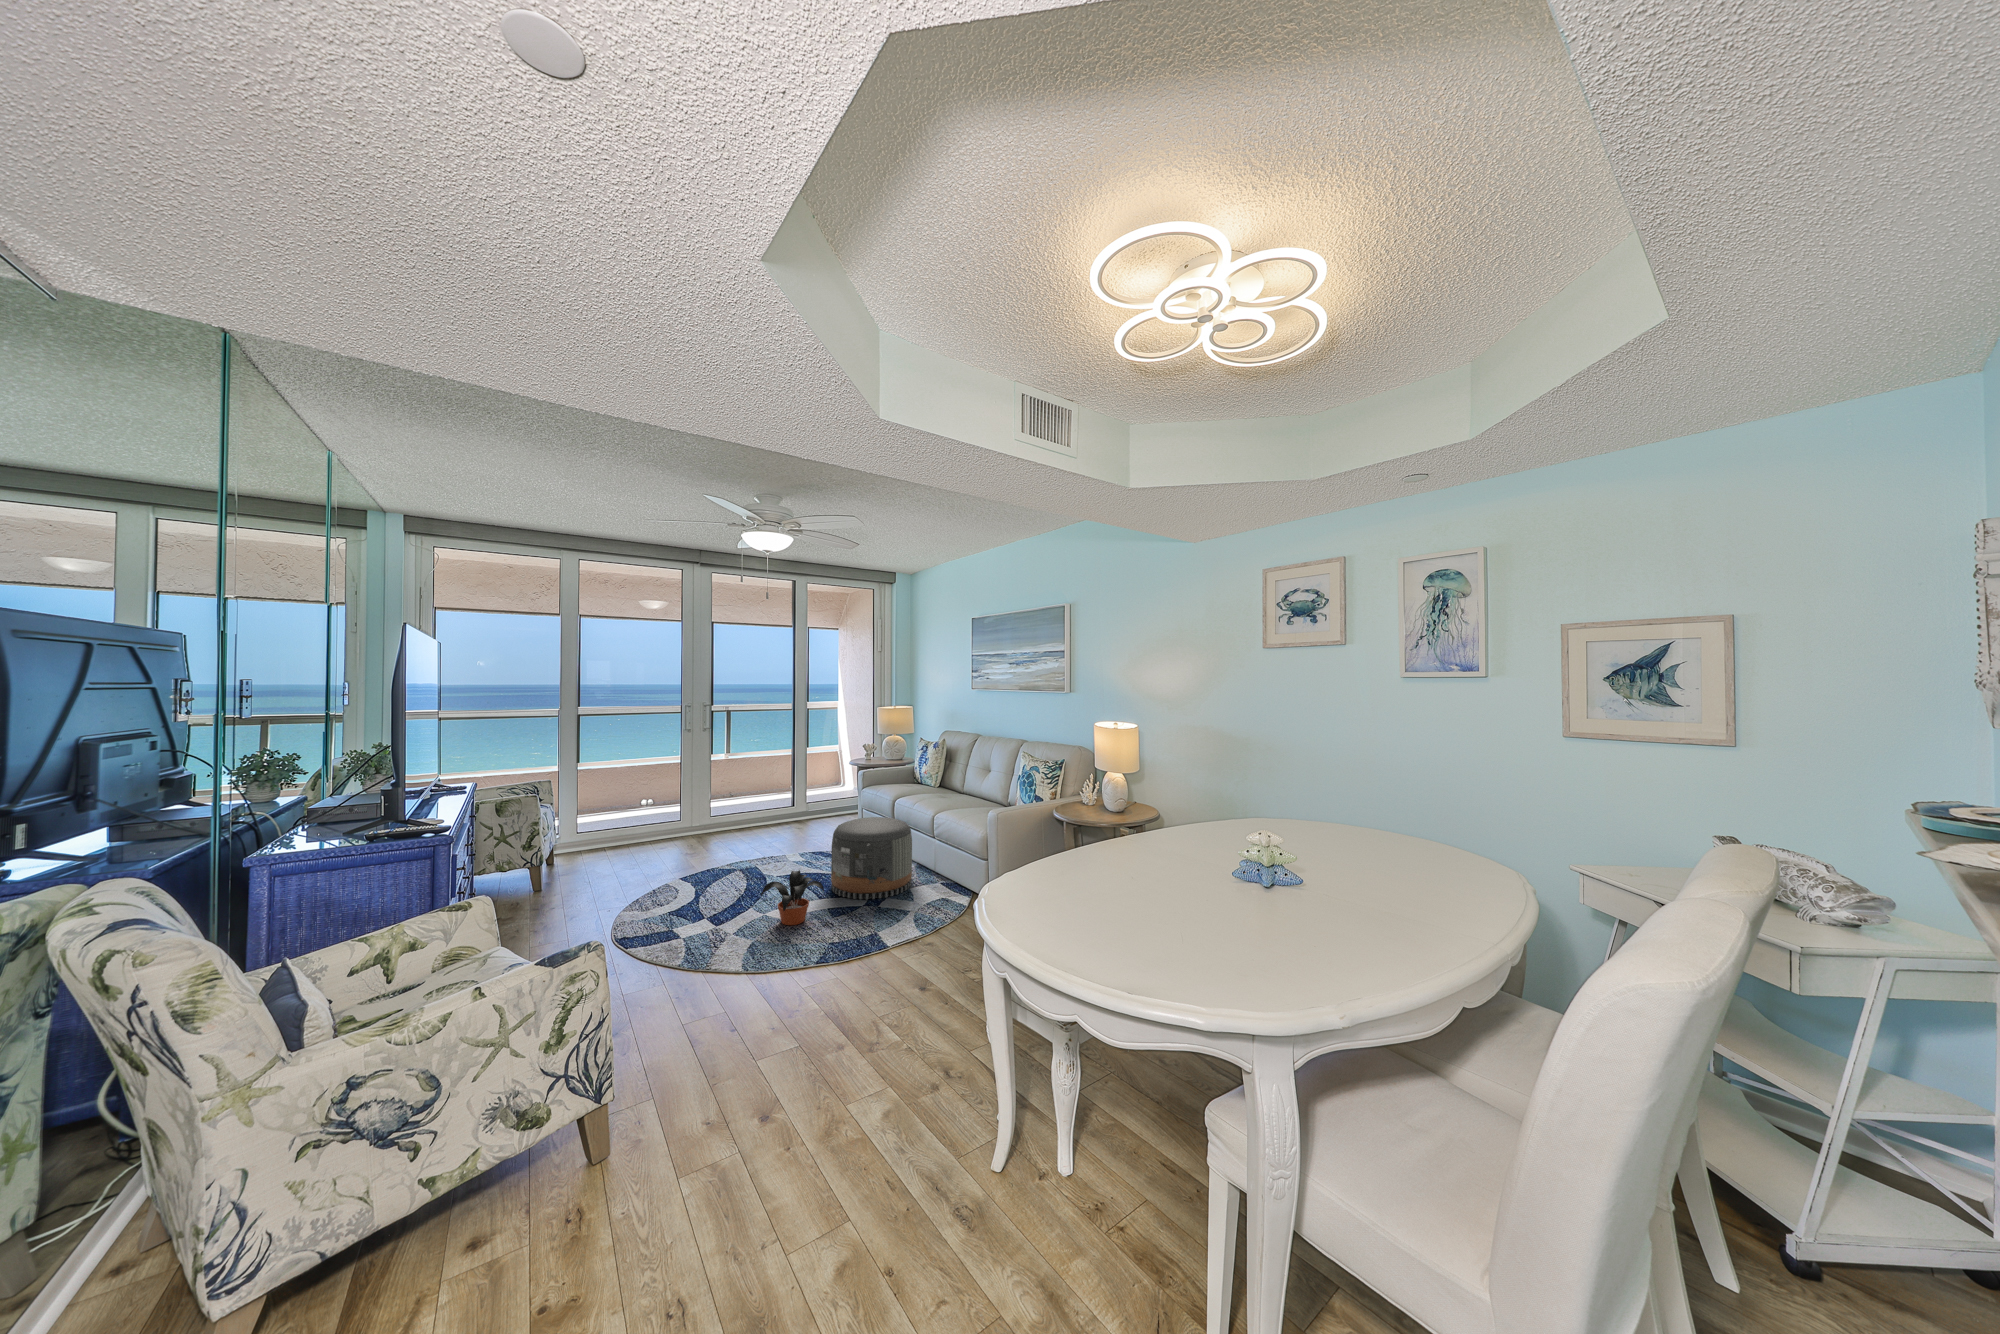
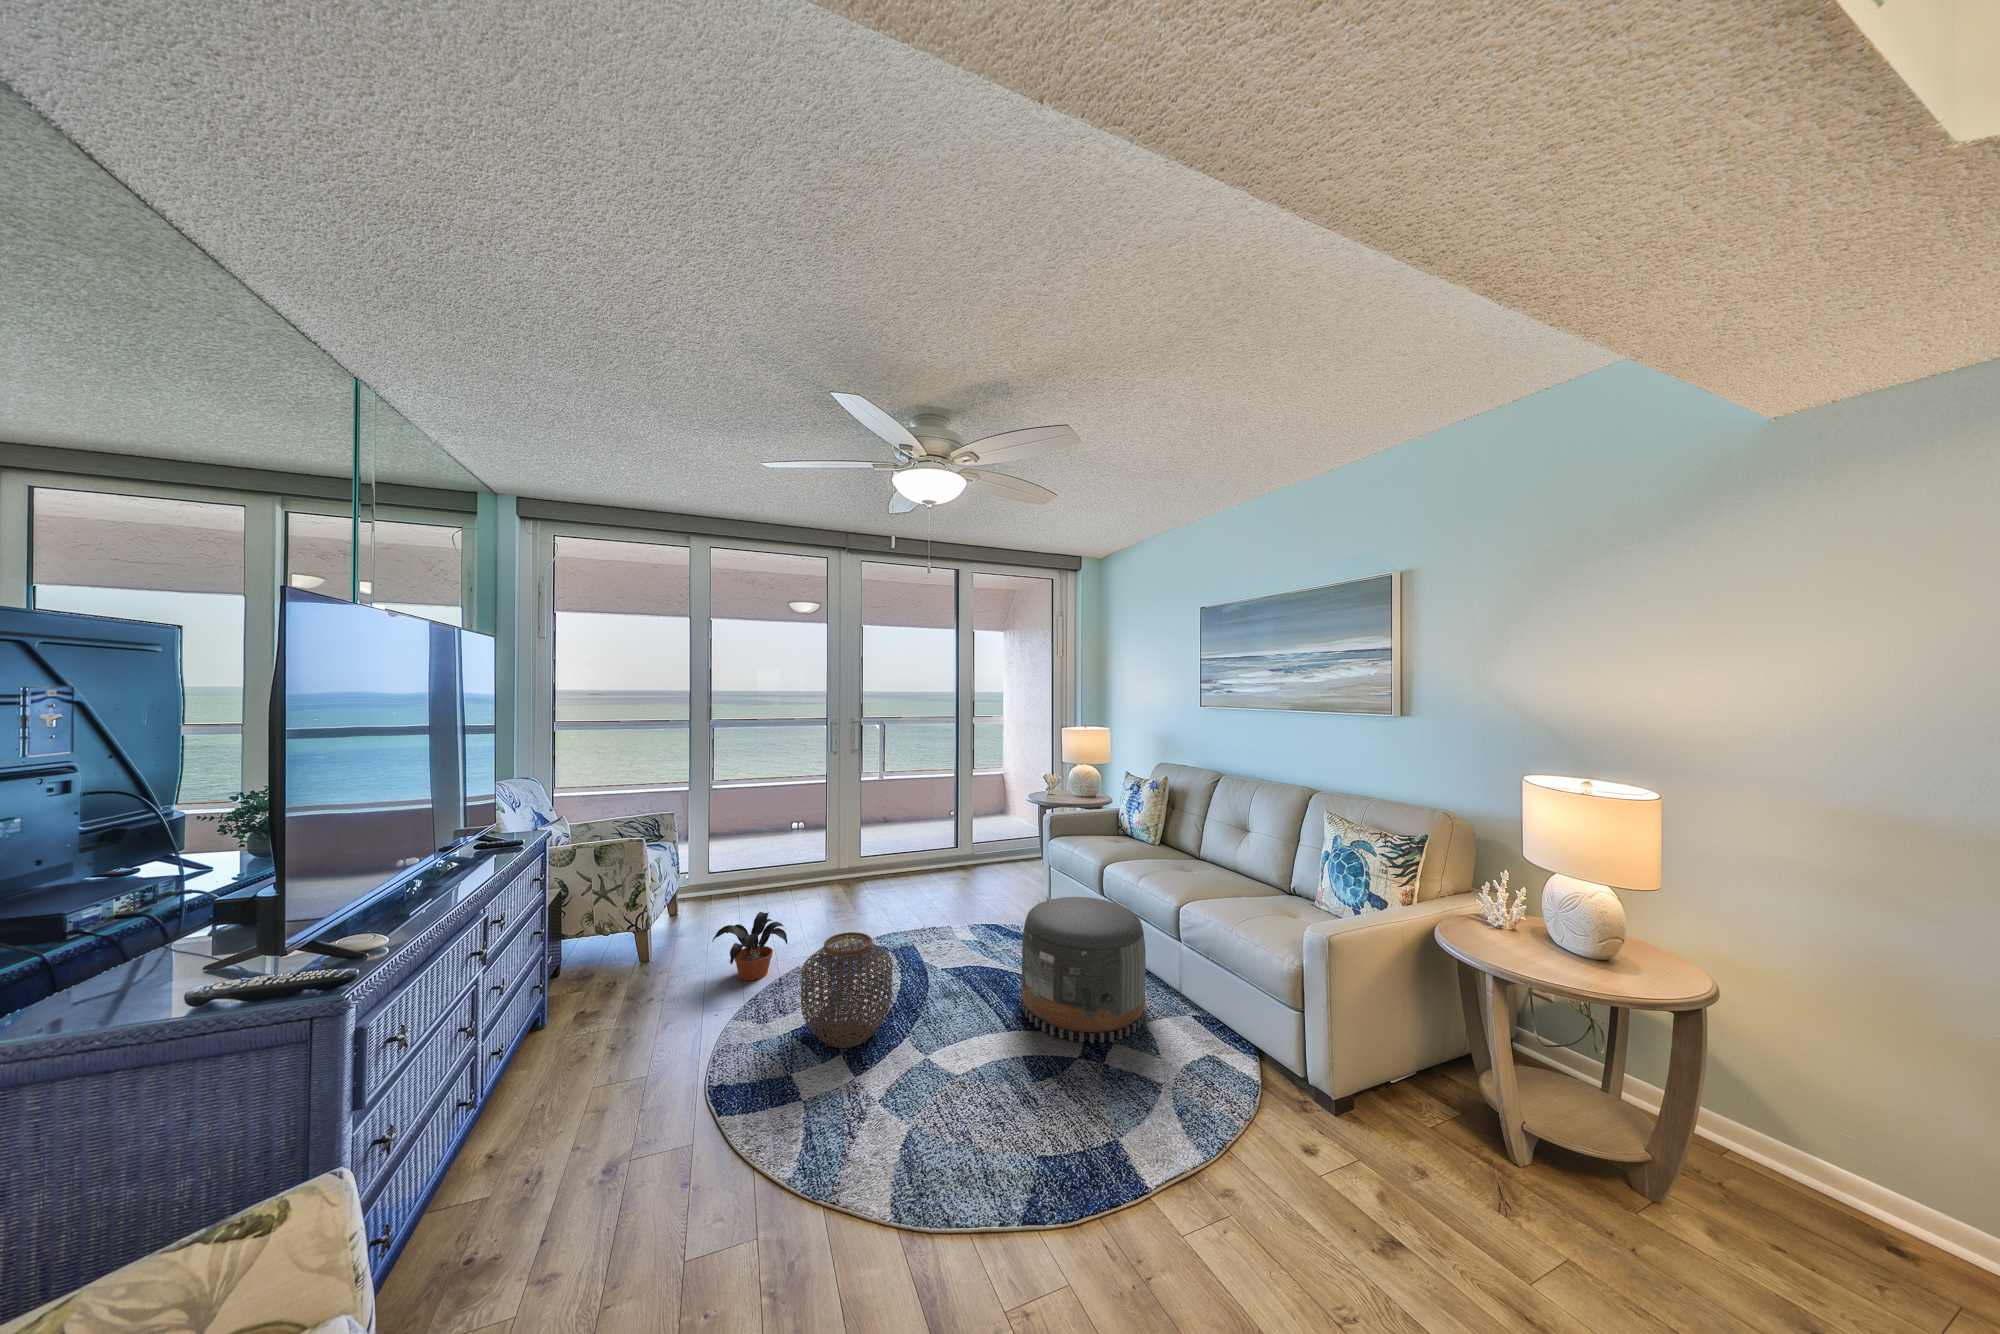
woven basket: none [675,845,740,916] -> present [801,932,893,1048]
potted plant: present [761,870,824,925] -> present [712,912,787,980]

